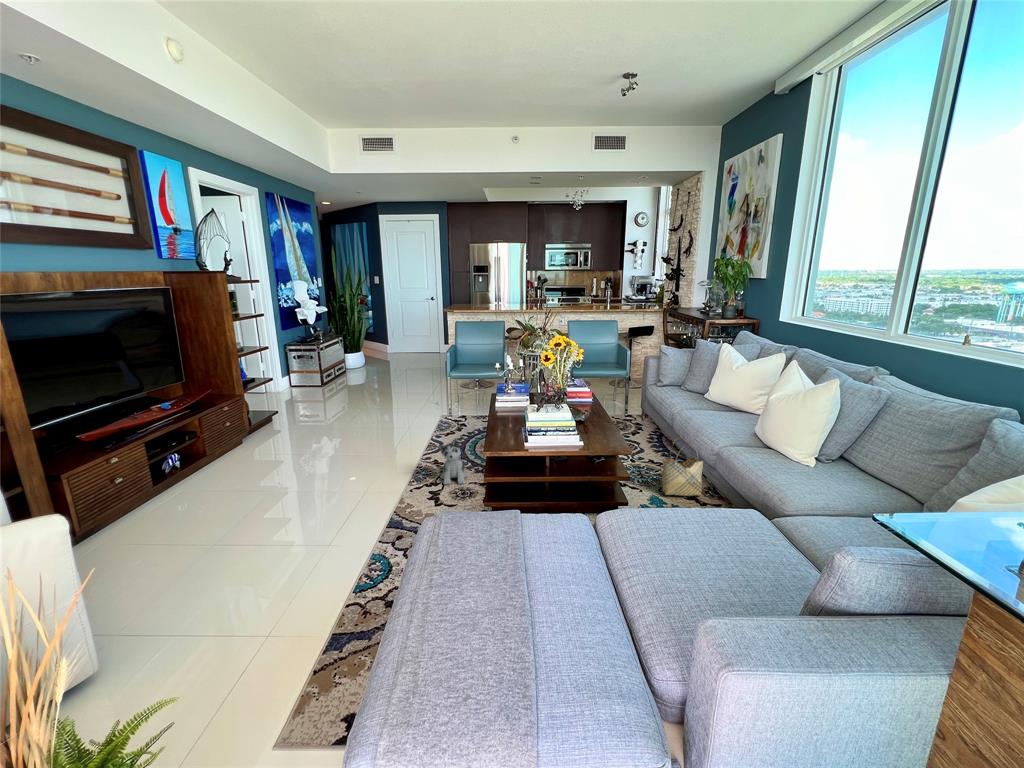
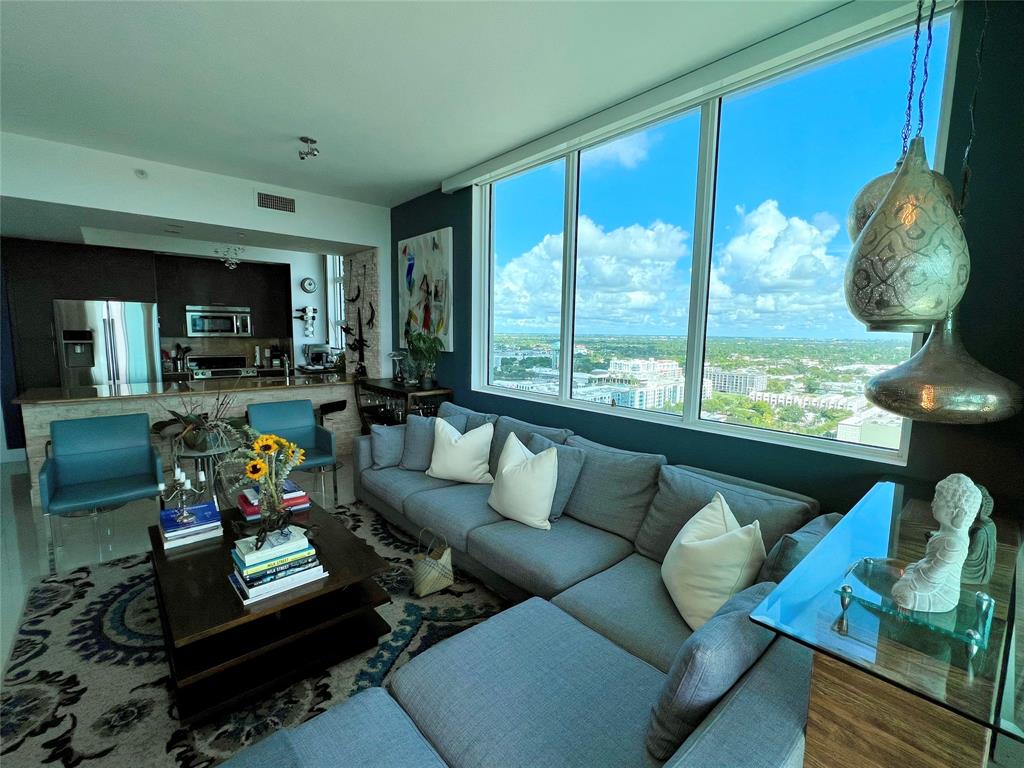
plush toy: present [439,438,468,484] -> none [55,627,123,717]

